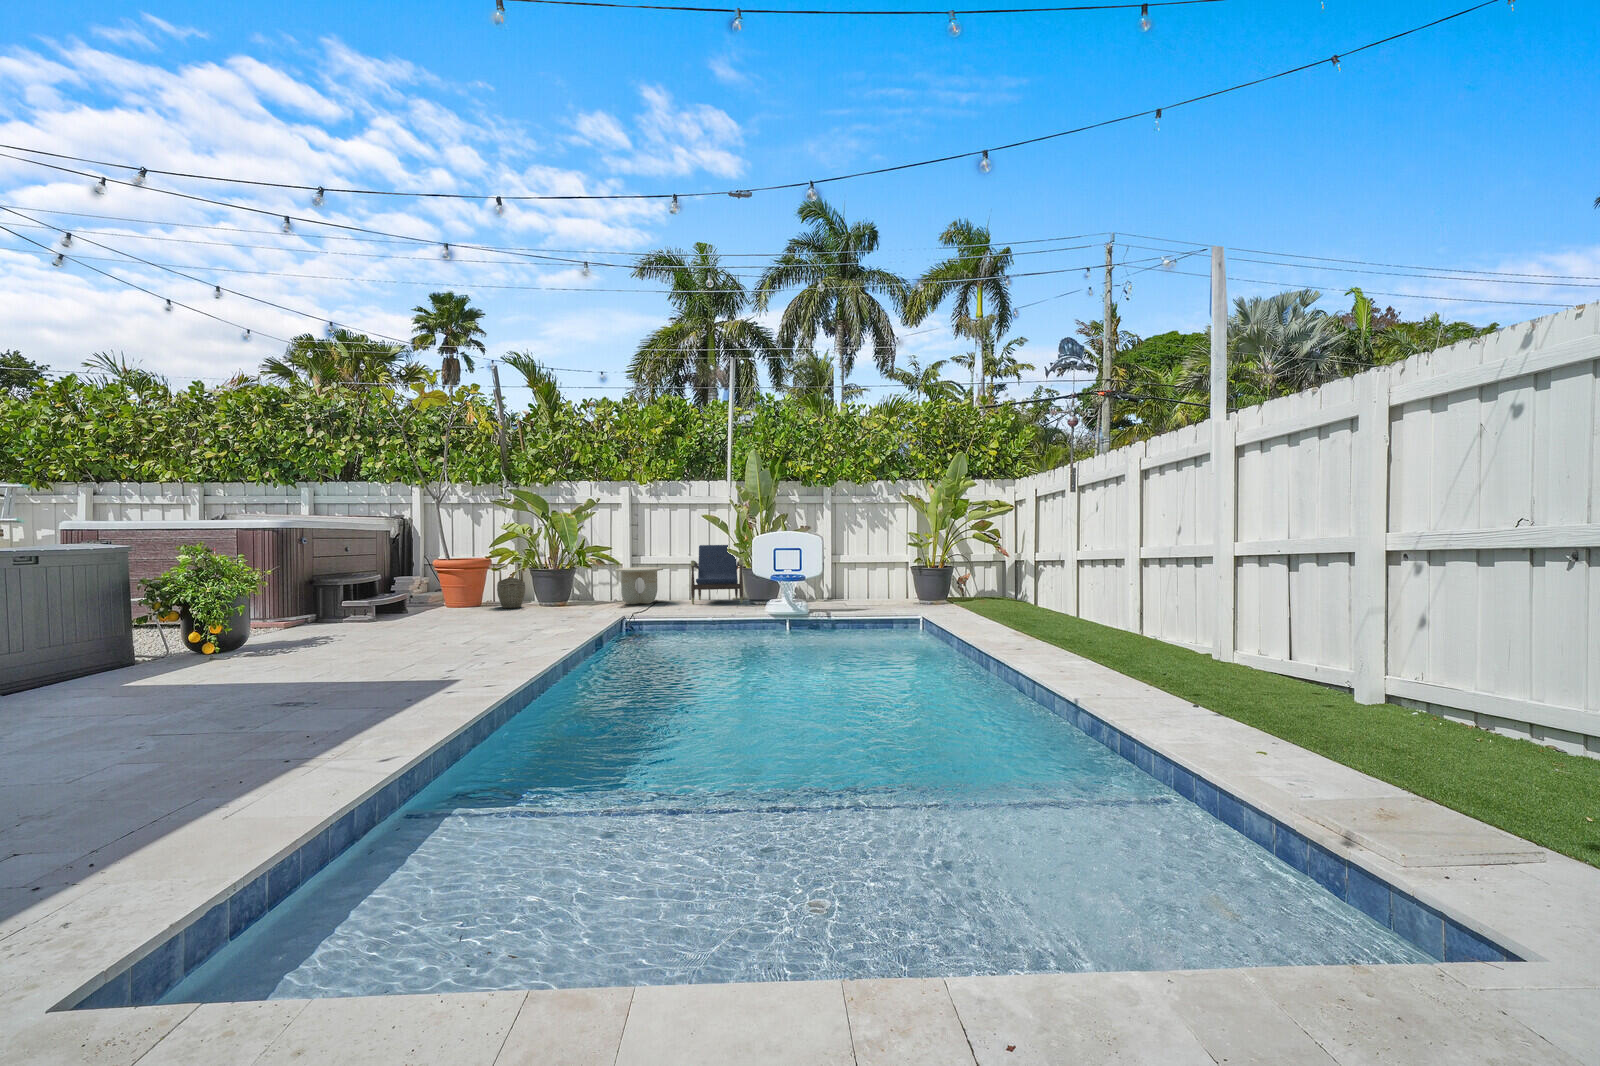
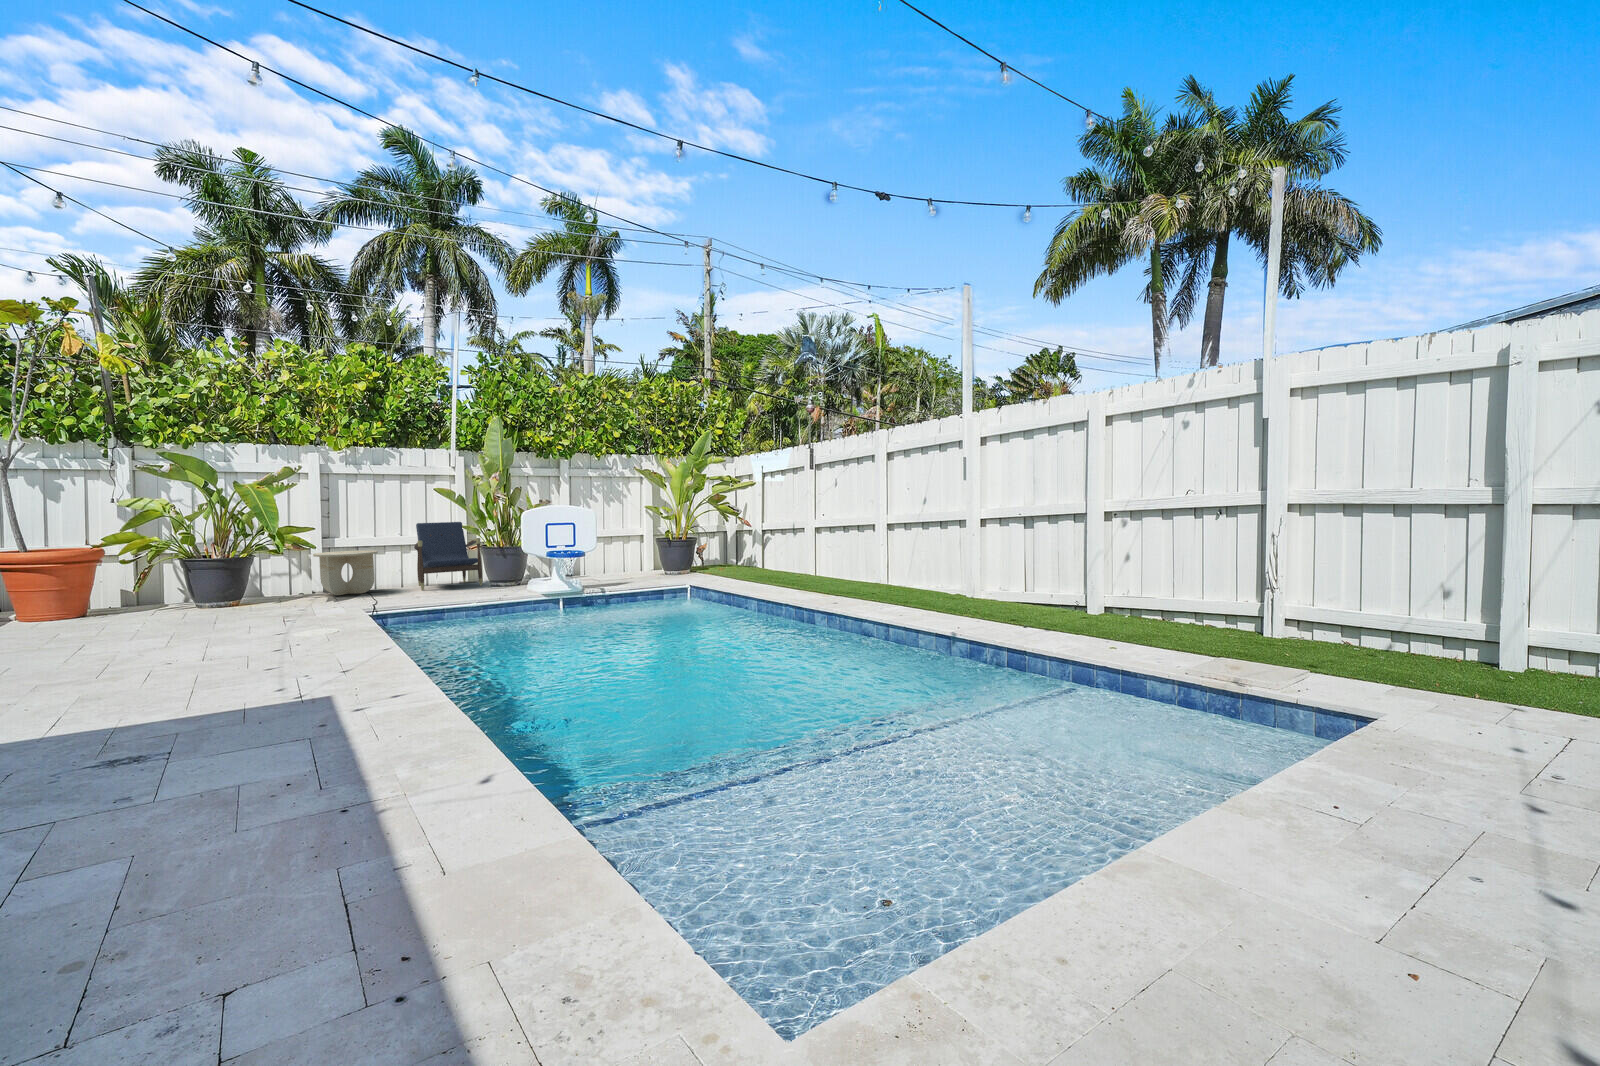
woven basket: present [497,570,525,609] -> none [137,560,185,613]

